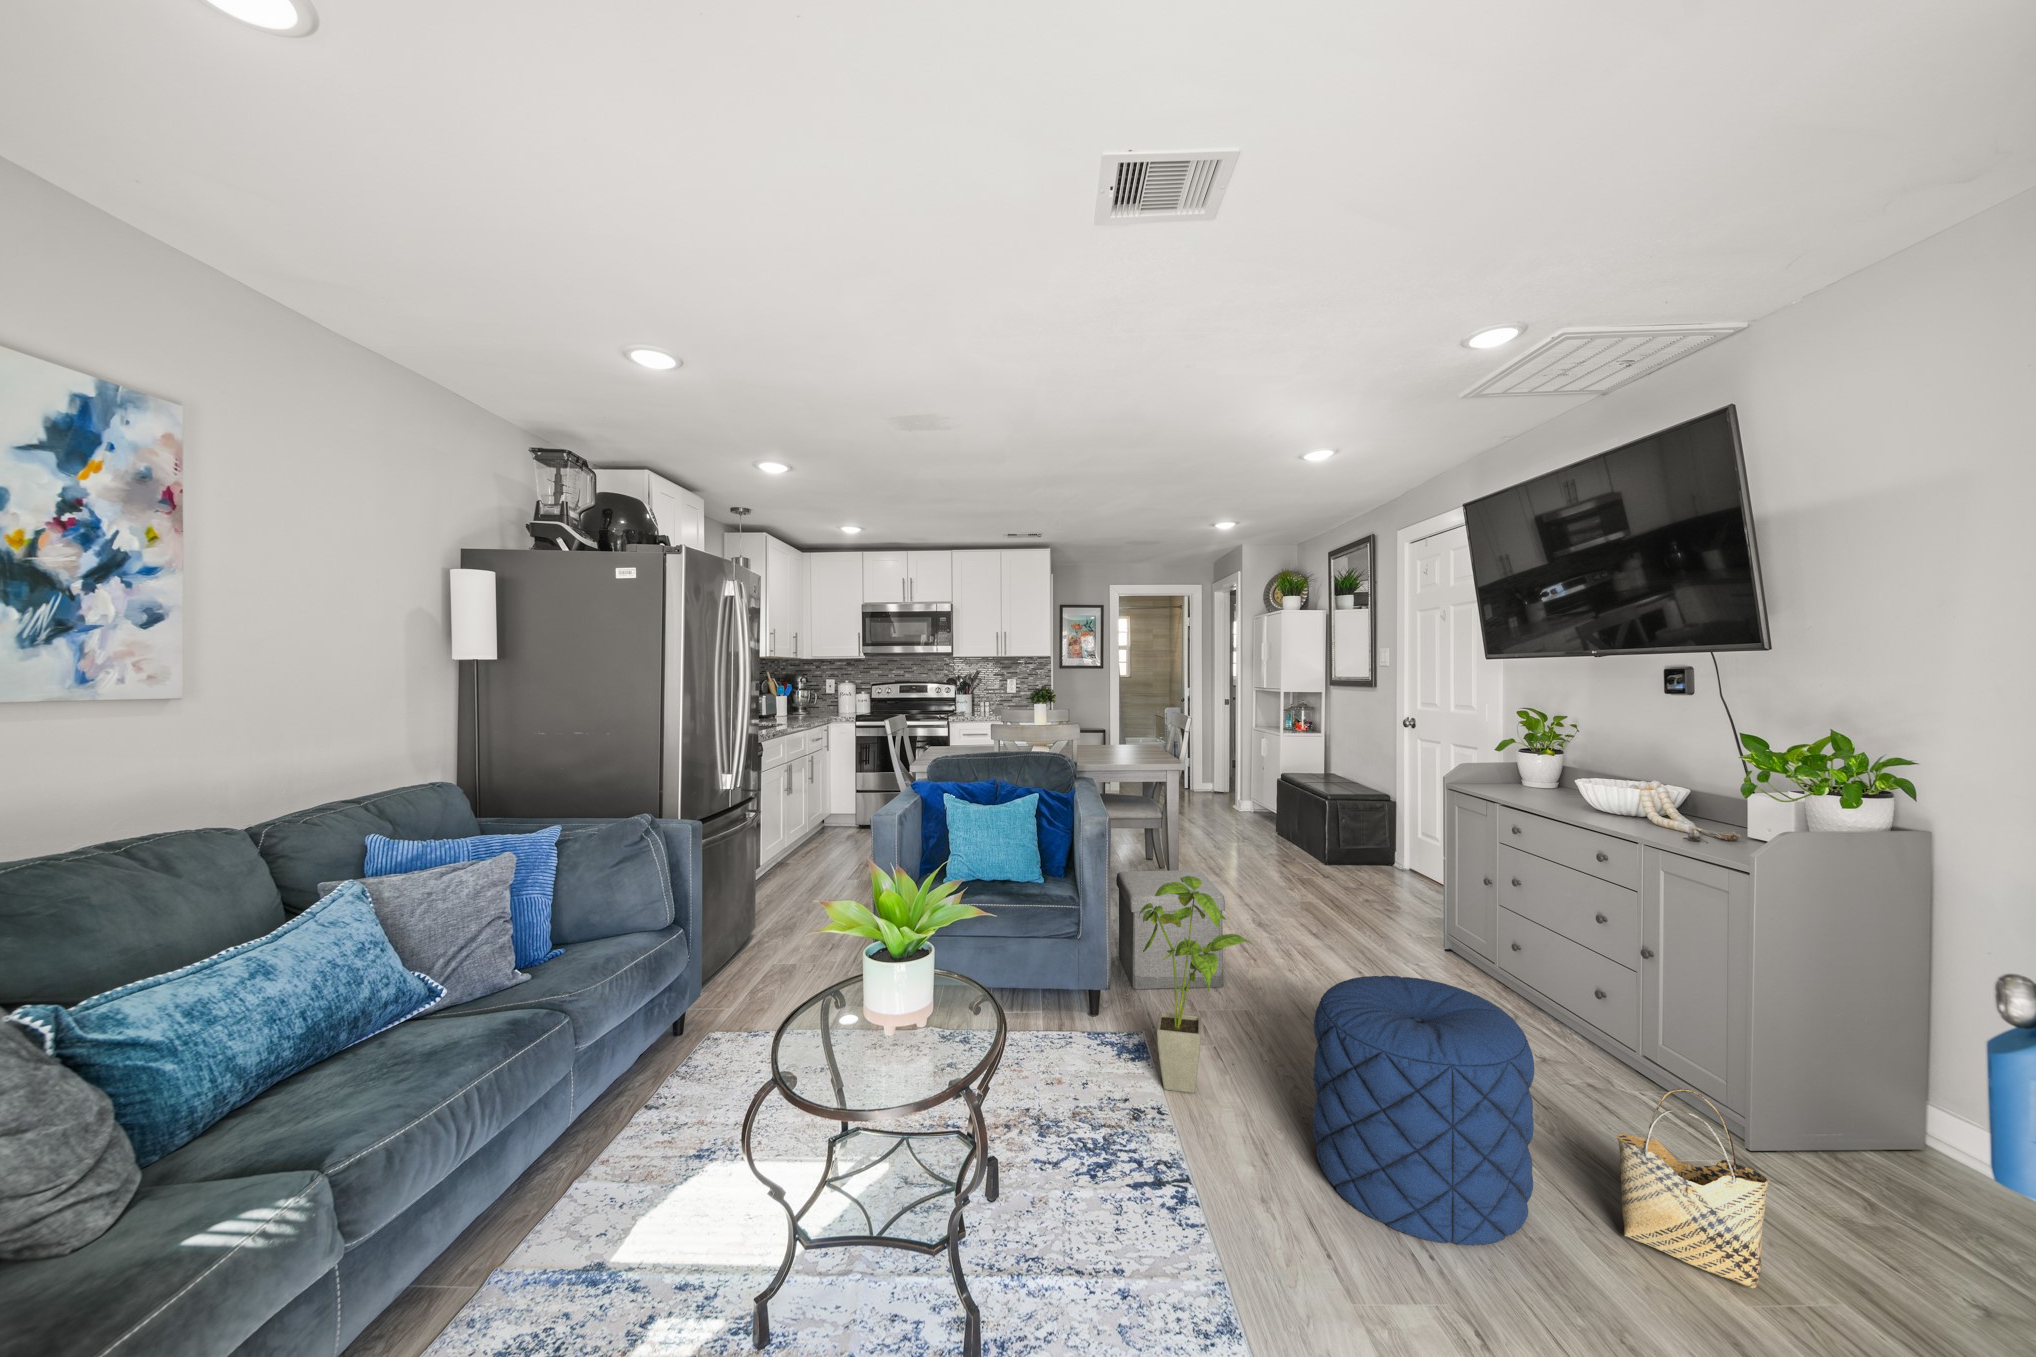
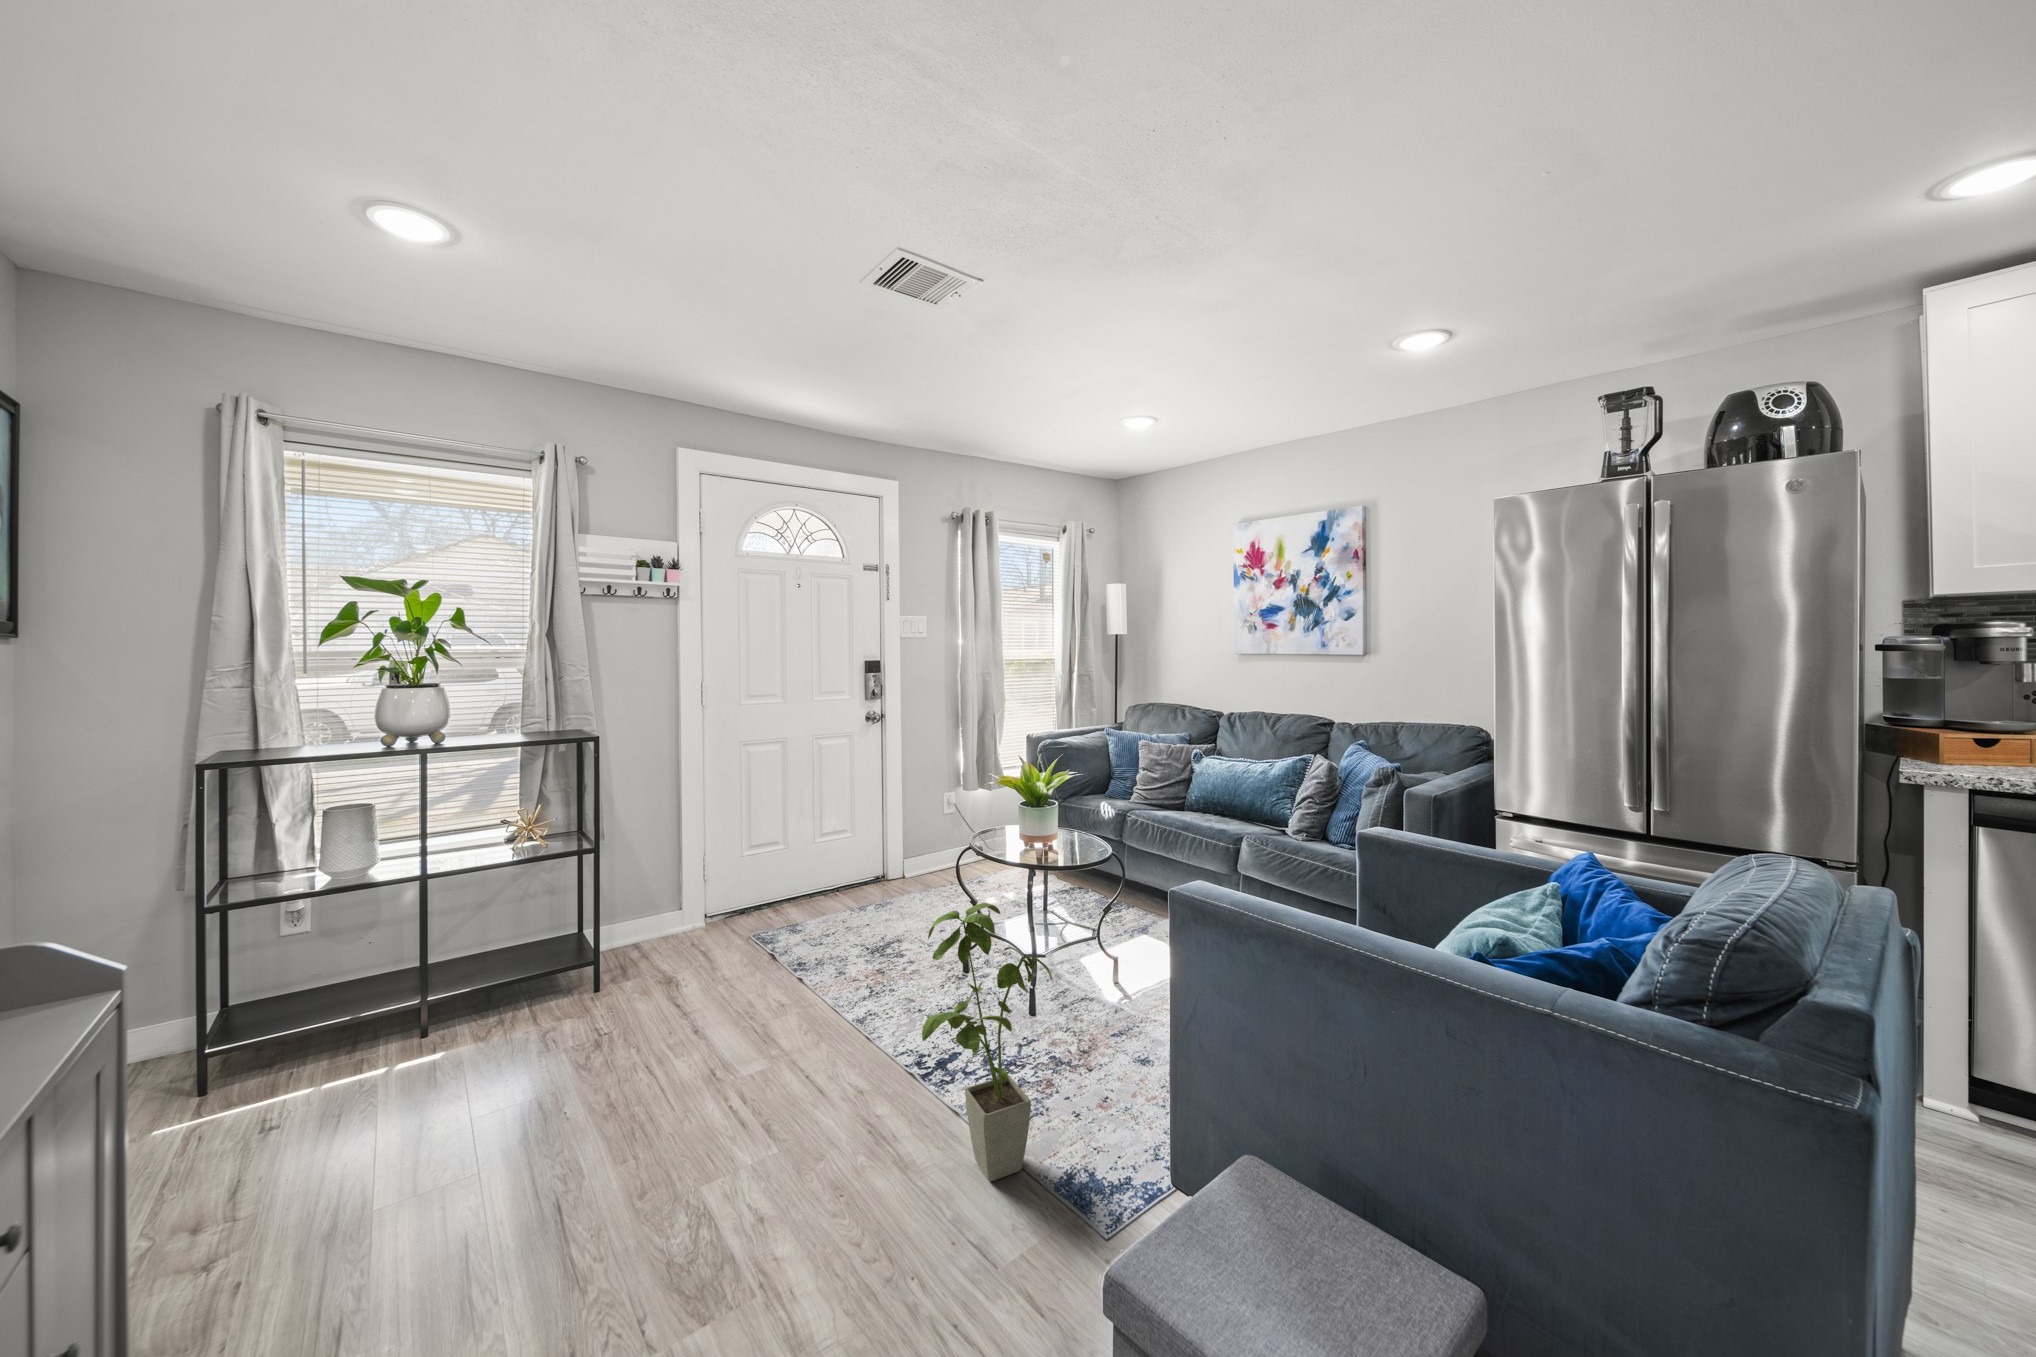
pouf: present [1313,976,1534,1245] -> none [625,972,835,1242]
woven basket: present [1616,1089,1769,1288] -> none [437,1058,559,1221]

